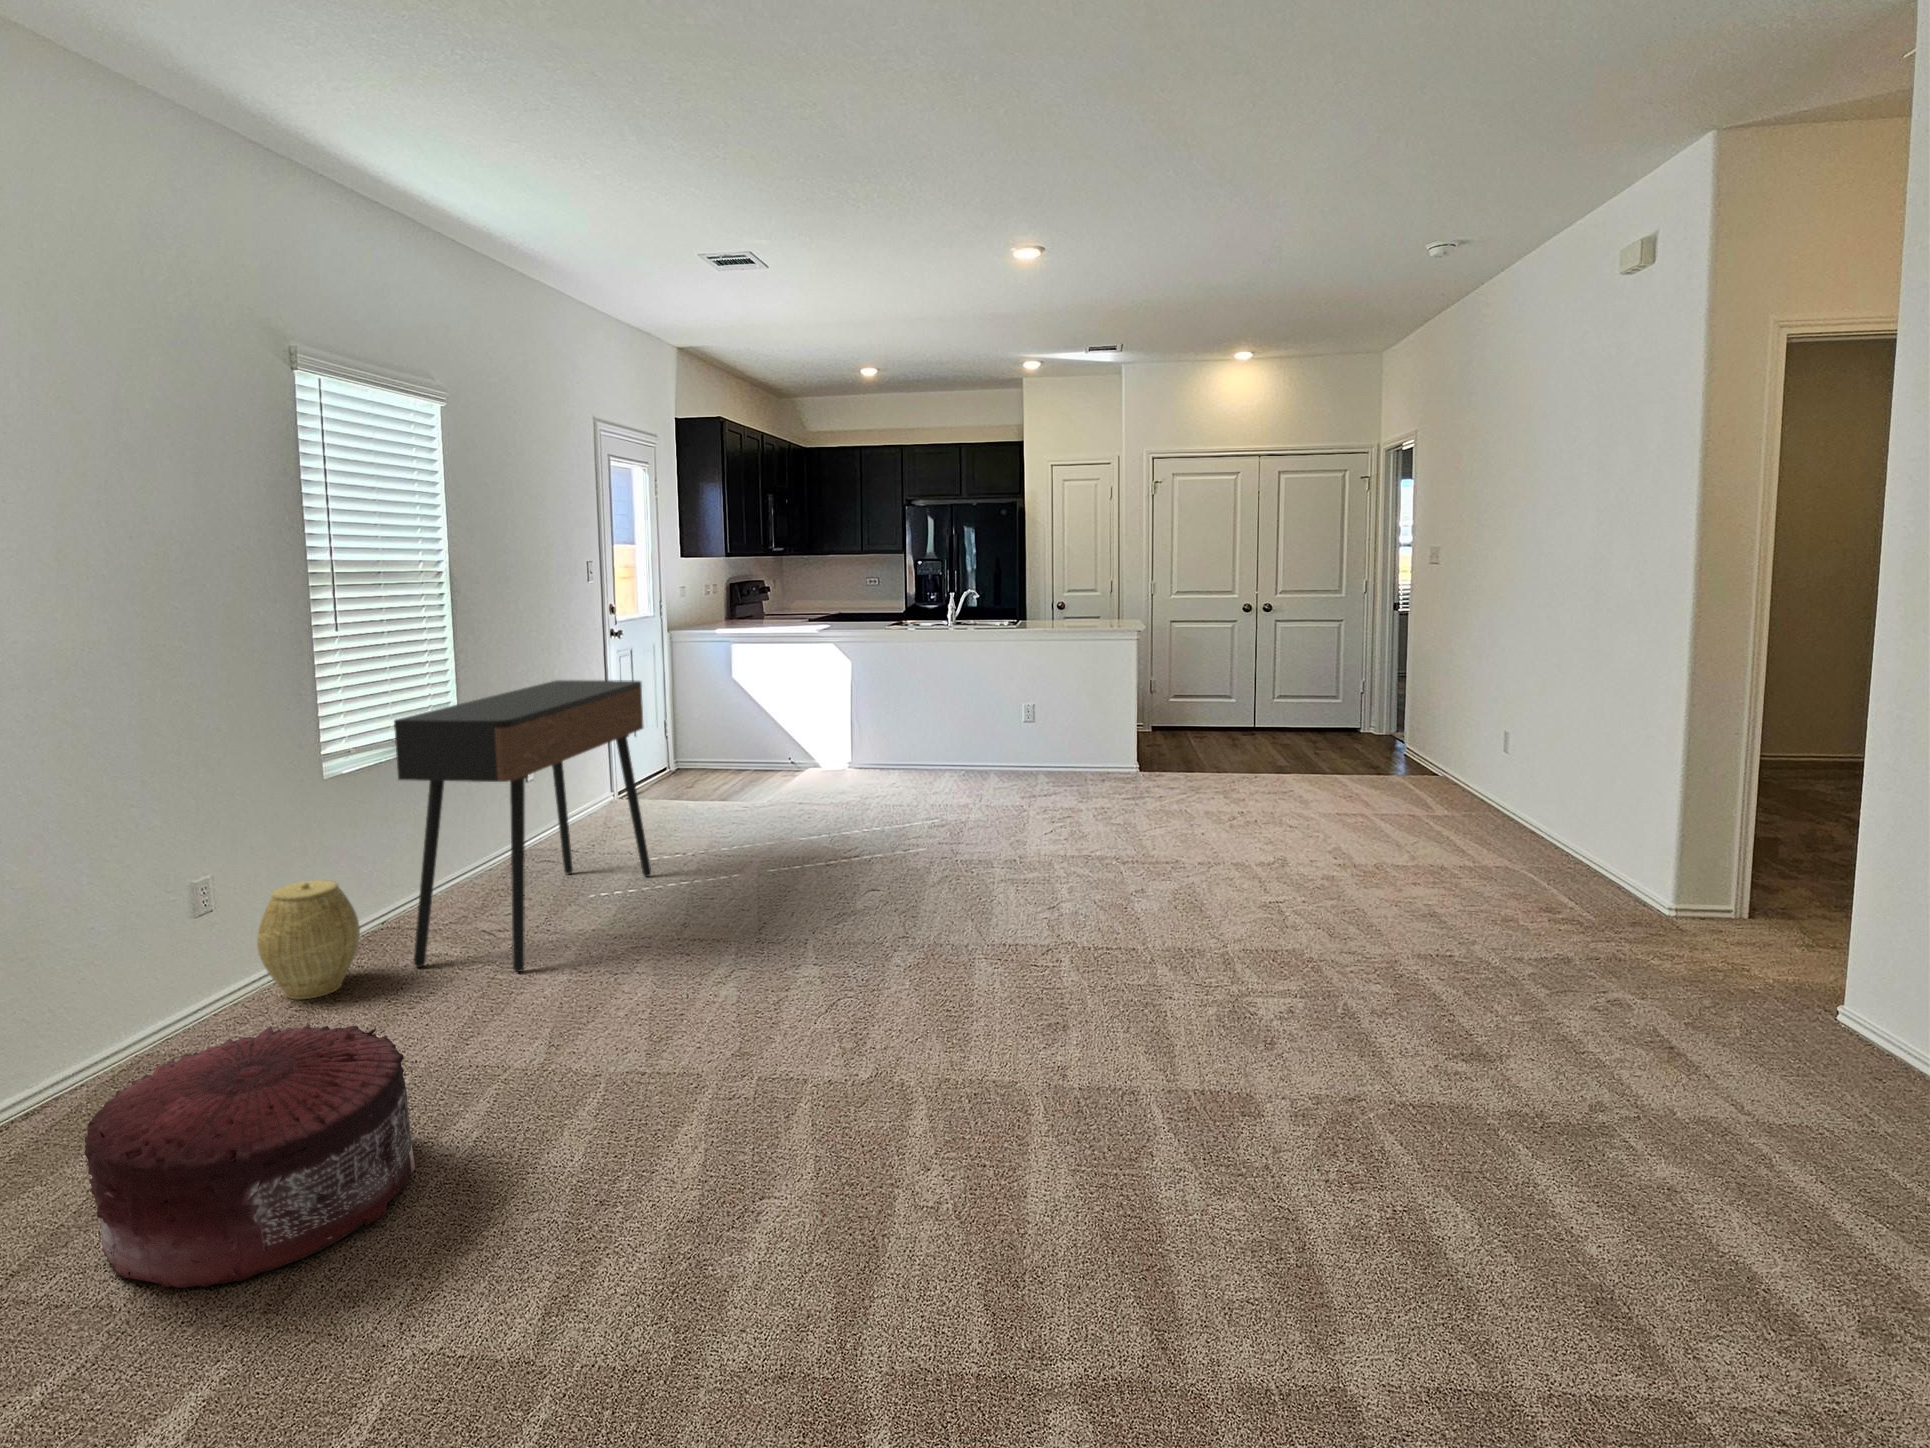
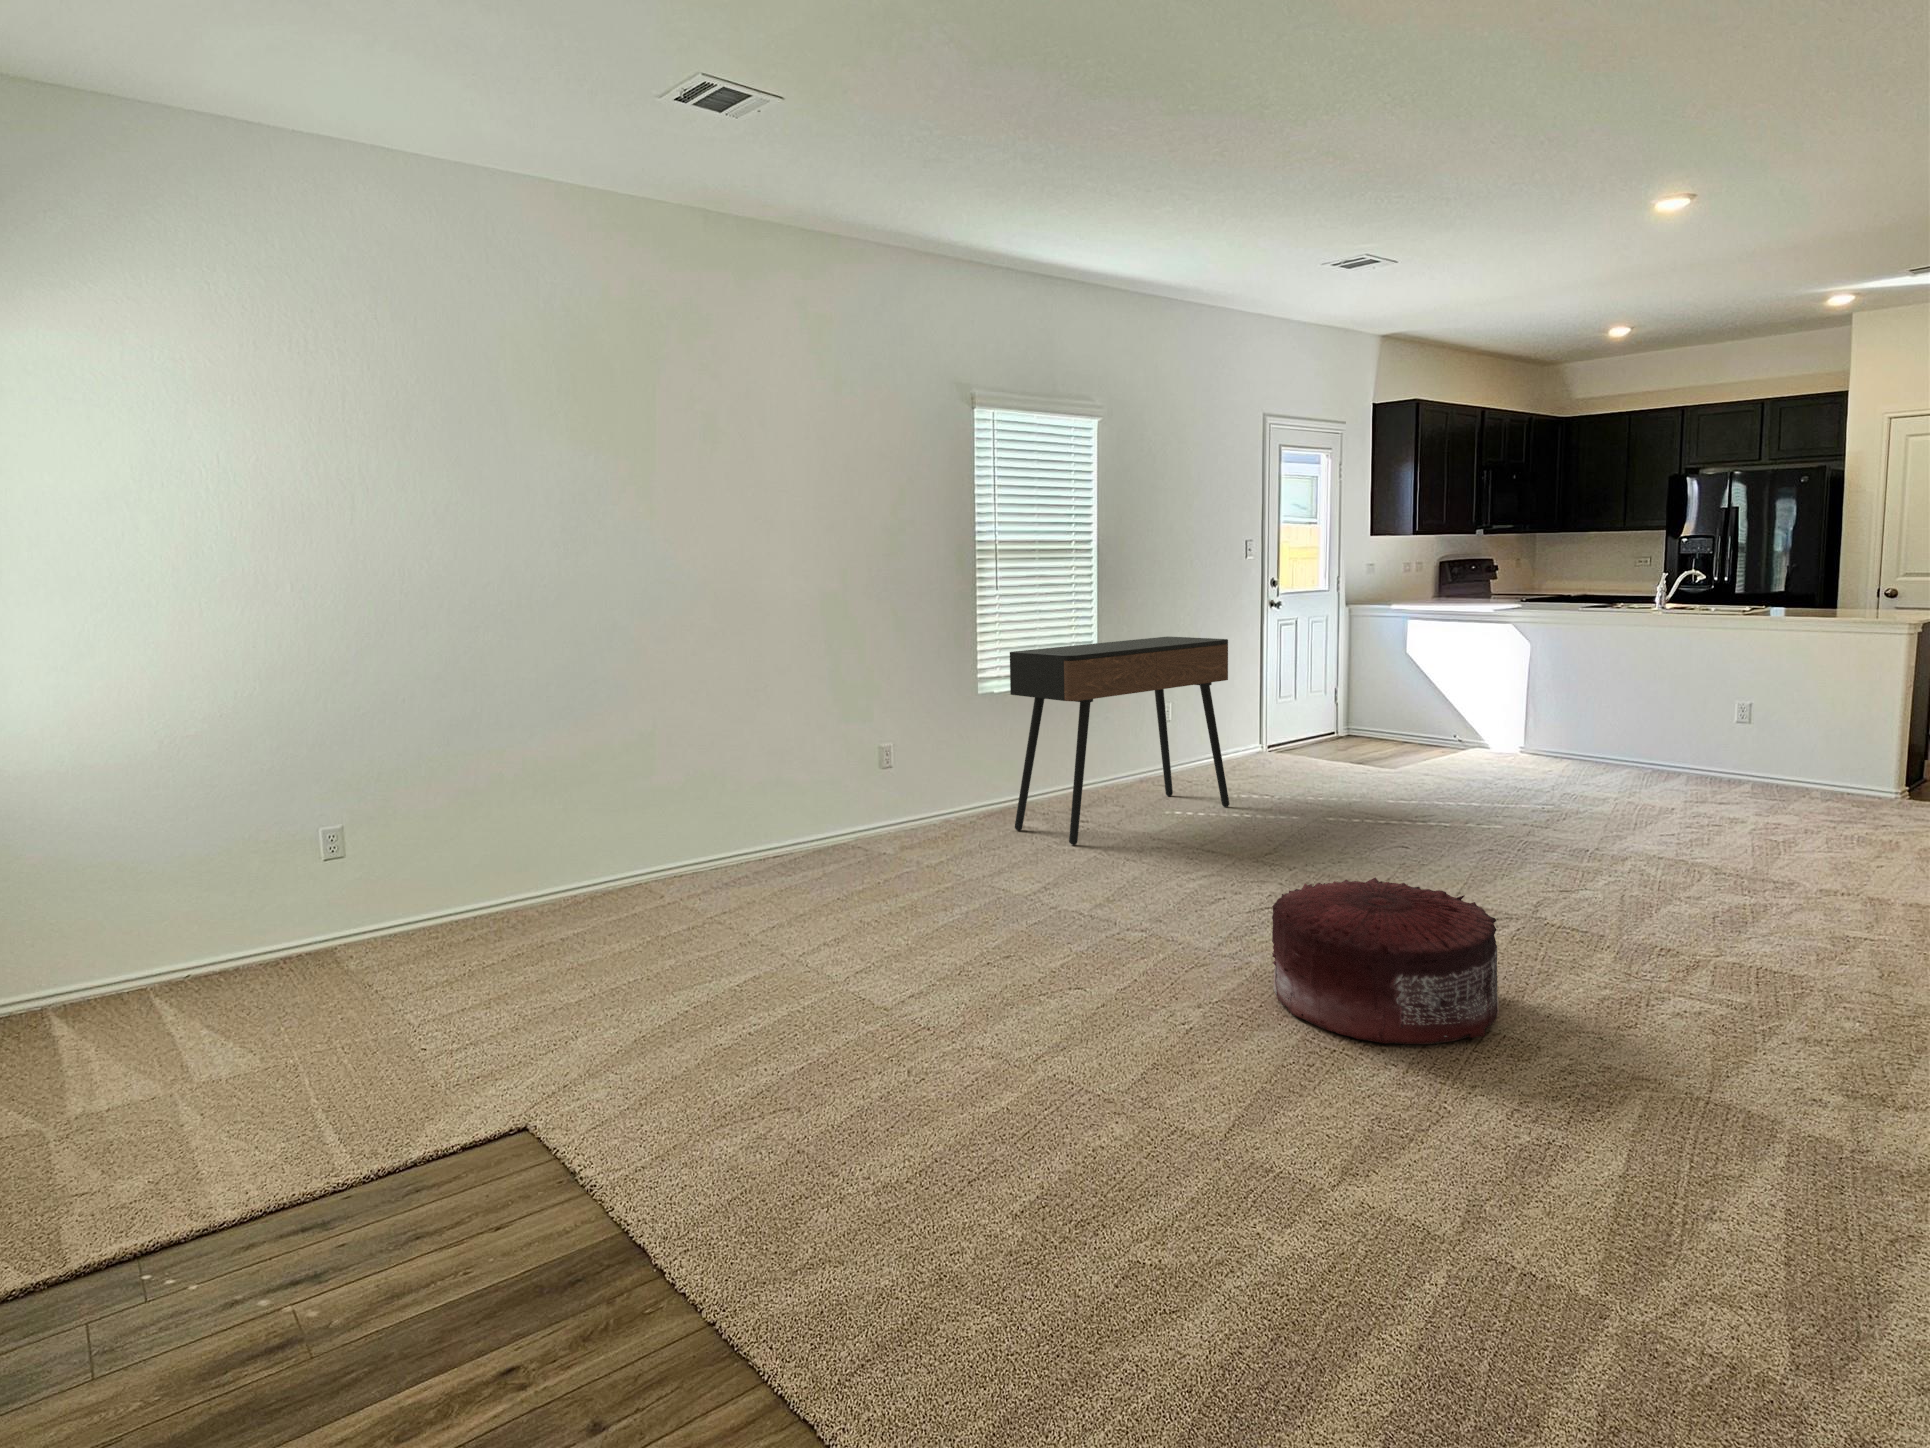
woven basket: present [257,880,360,999] -> none [921,756,981,834]
pouf: present [84,1025,415,1288] -> present [1272,877,1499,1044]

